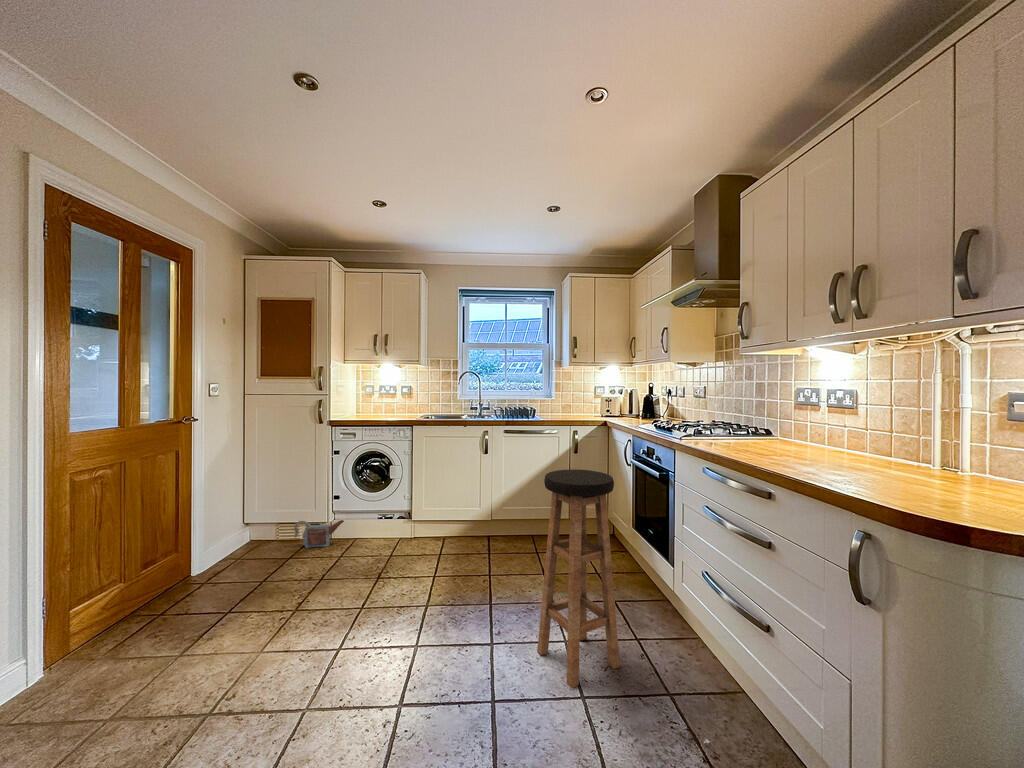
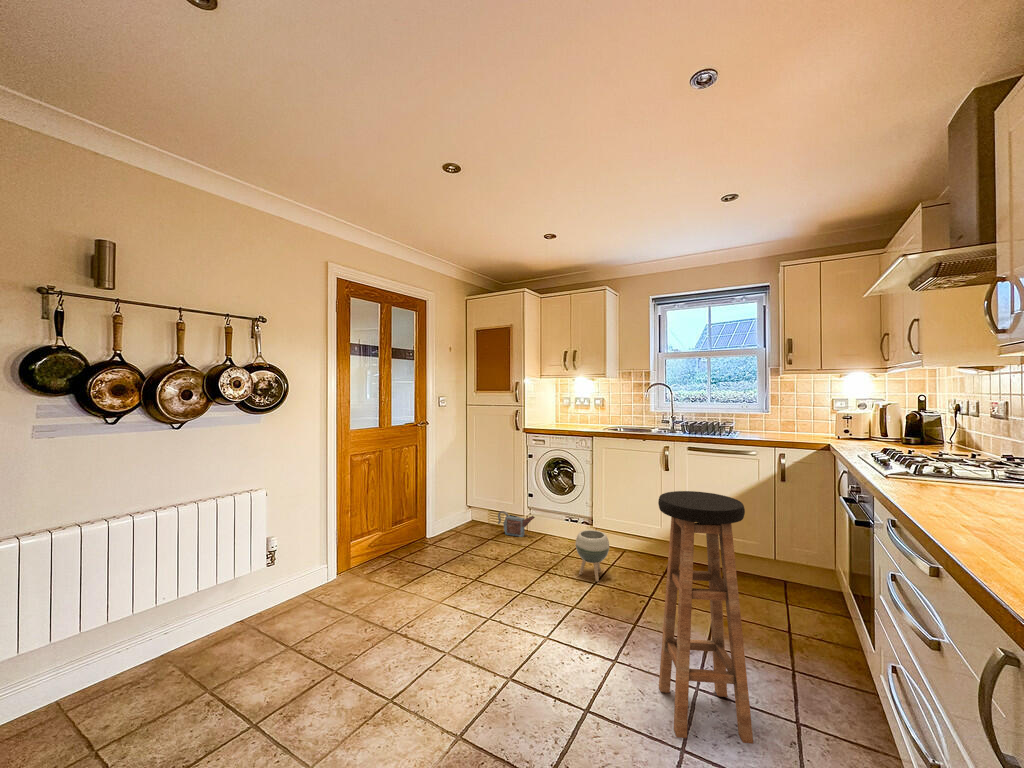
planter: none [410,522,445,573] -> present [576,530,609,582]

